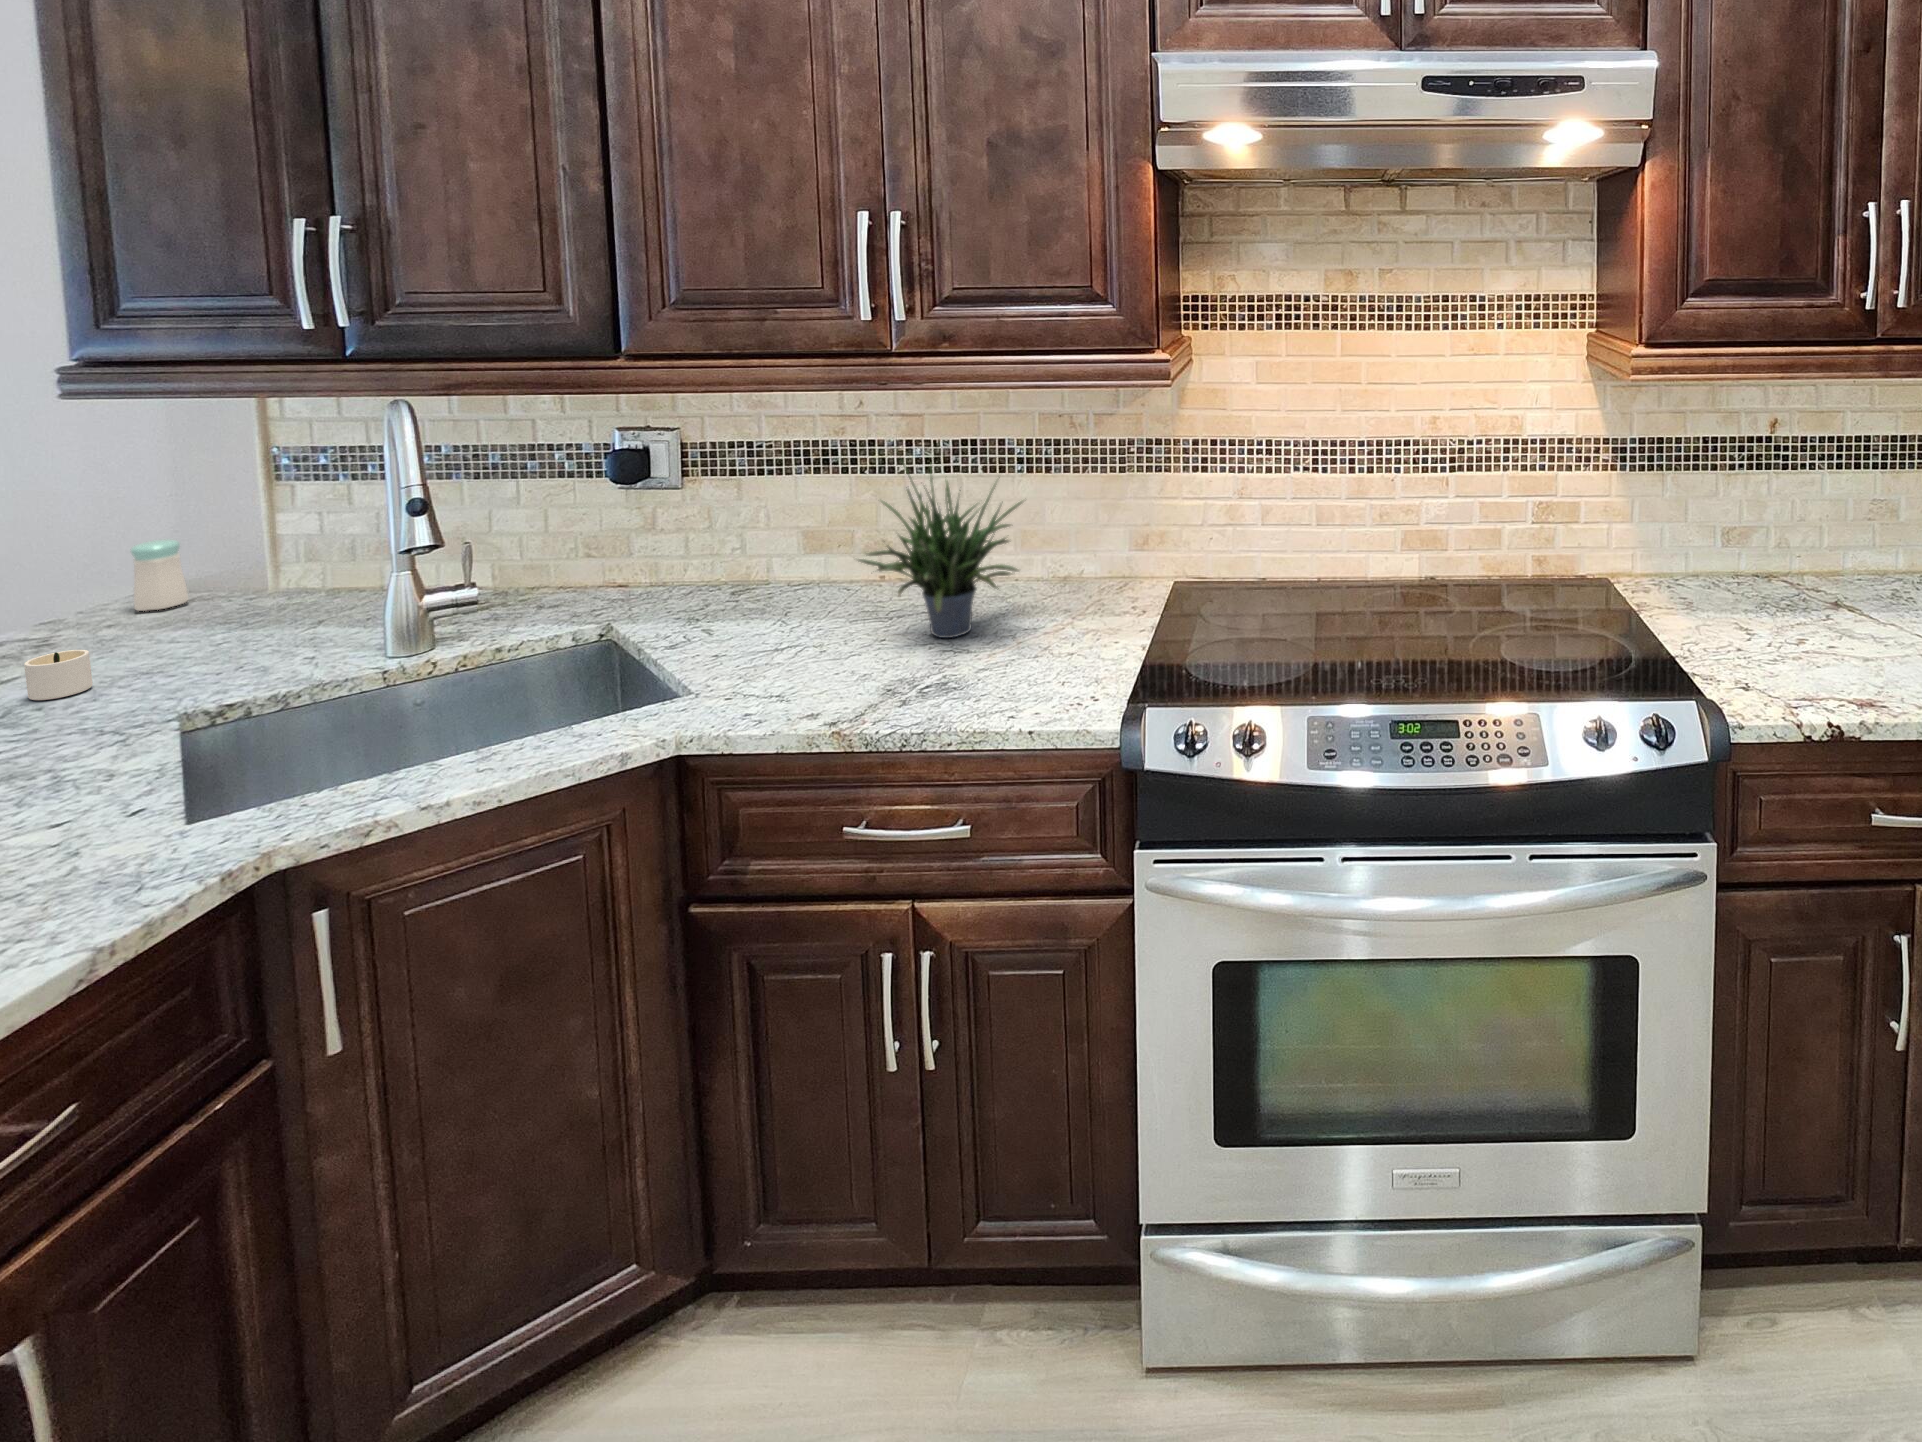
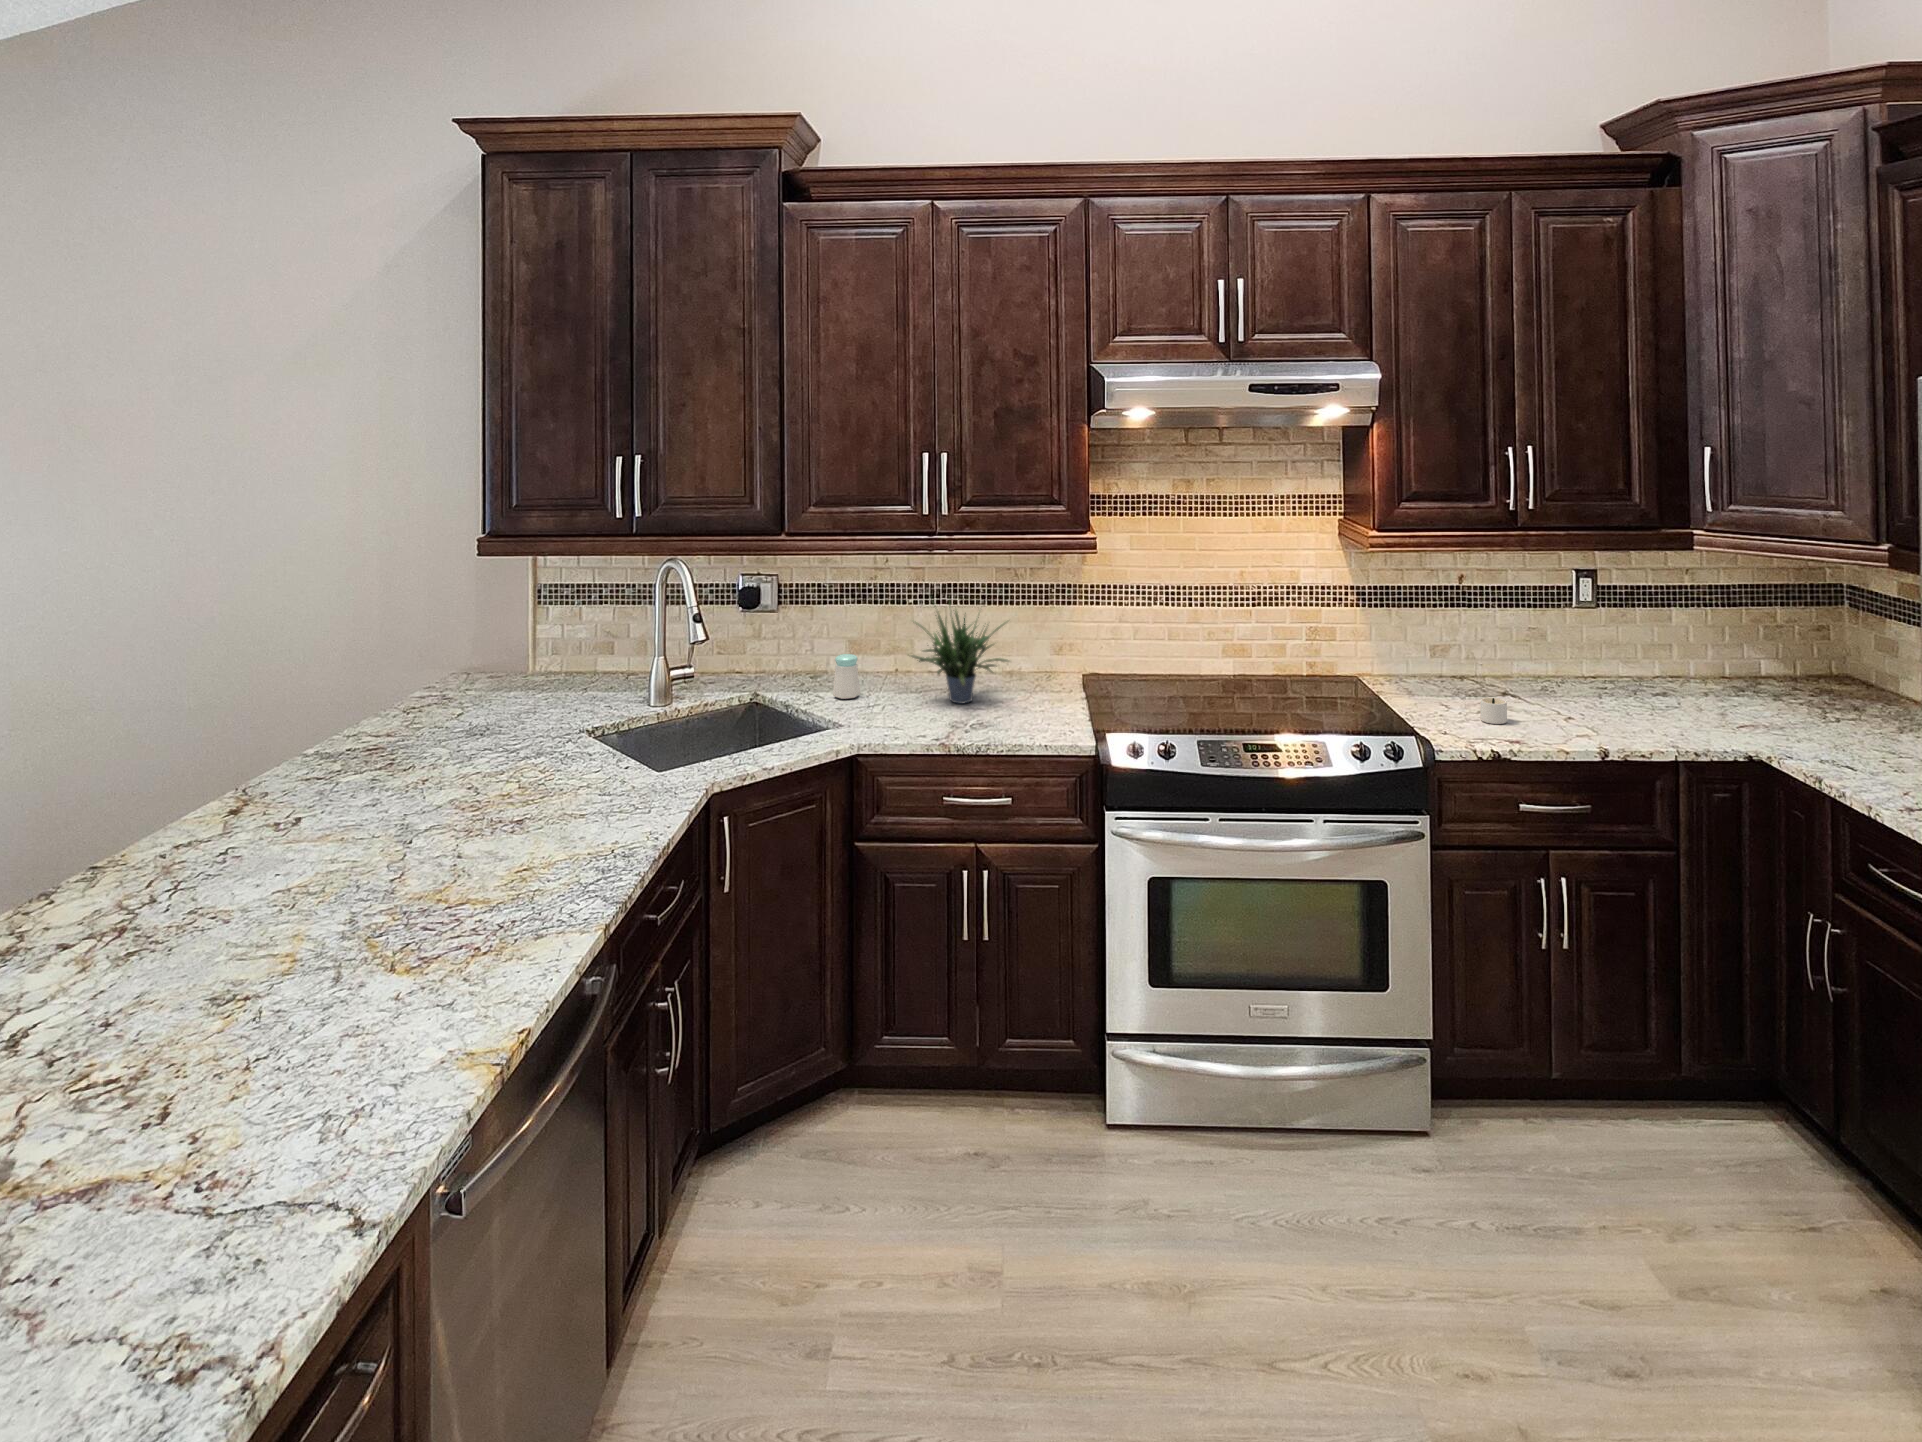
salt shaker: present [131,540,188,611] -> present [833,654,860,699]
candle: present [24,650,93,700] -> present [1480,697,1507,724]

